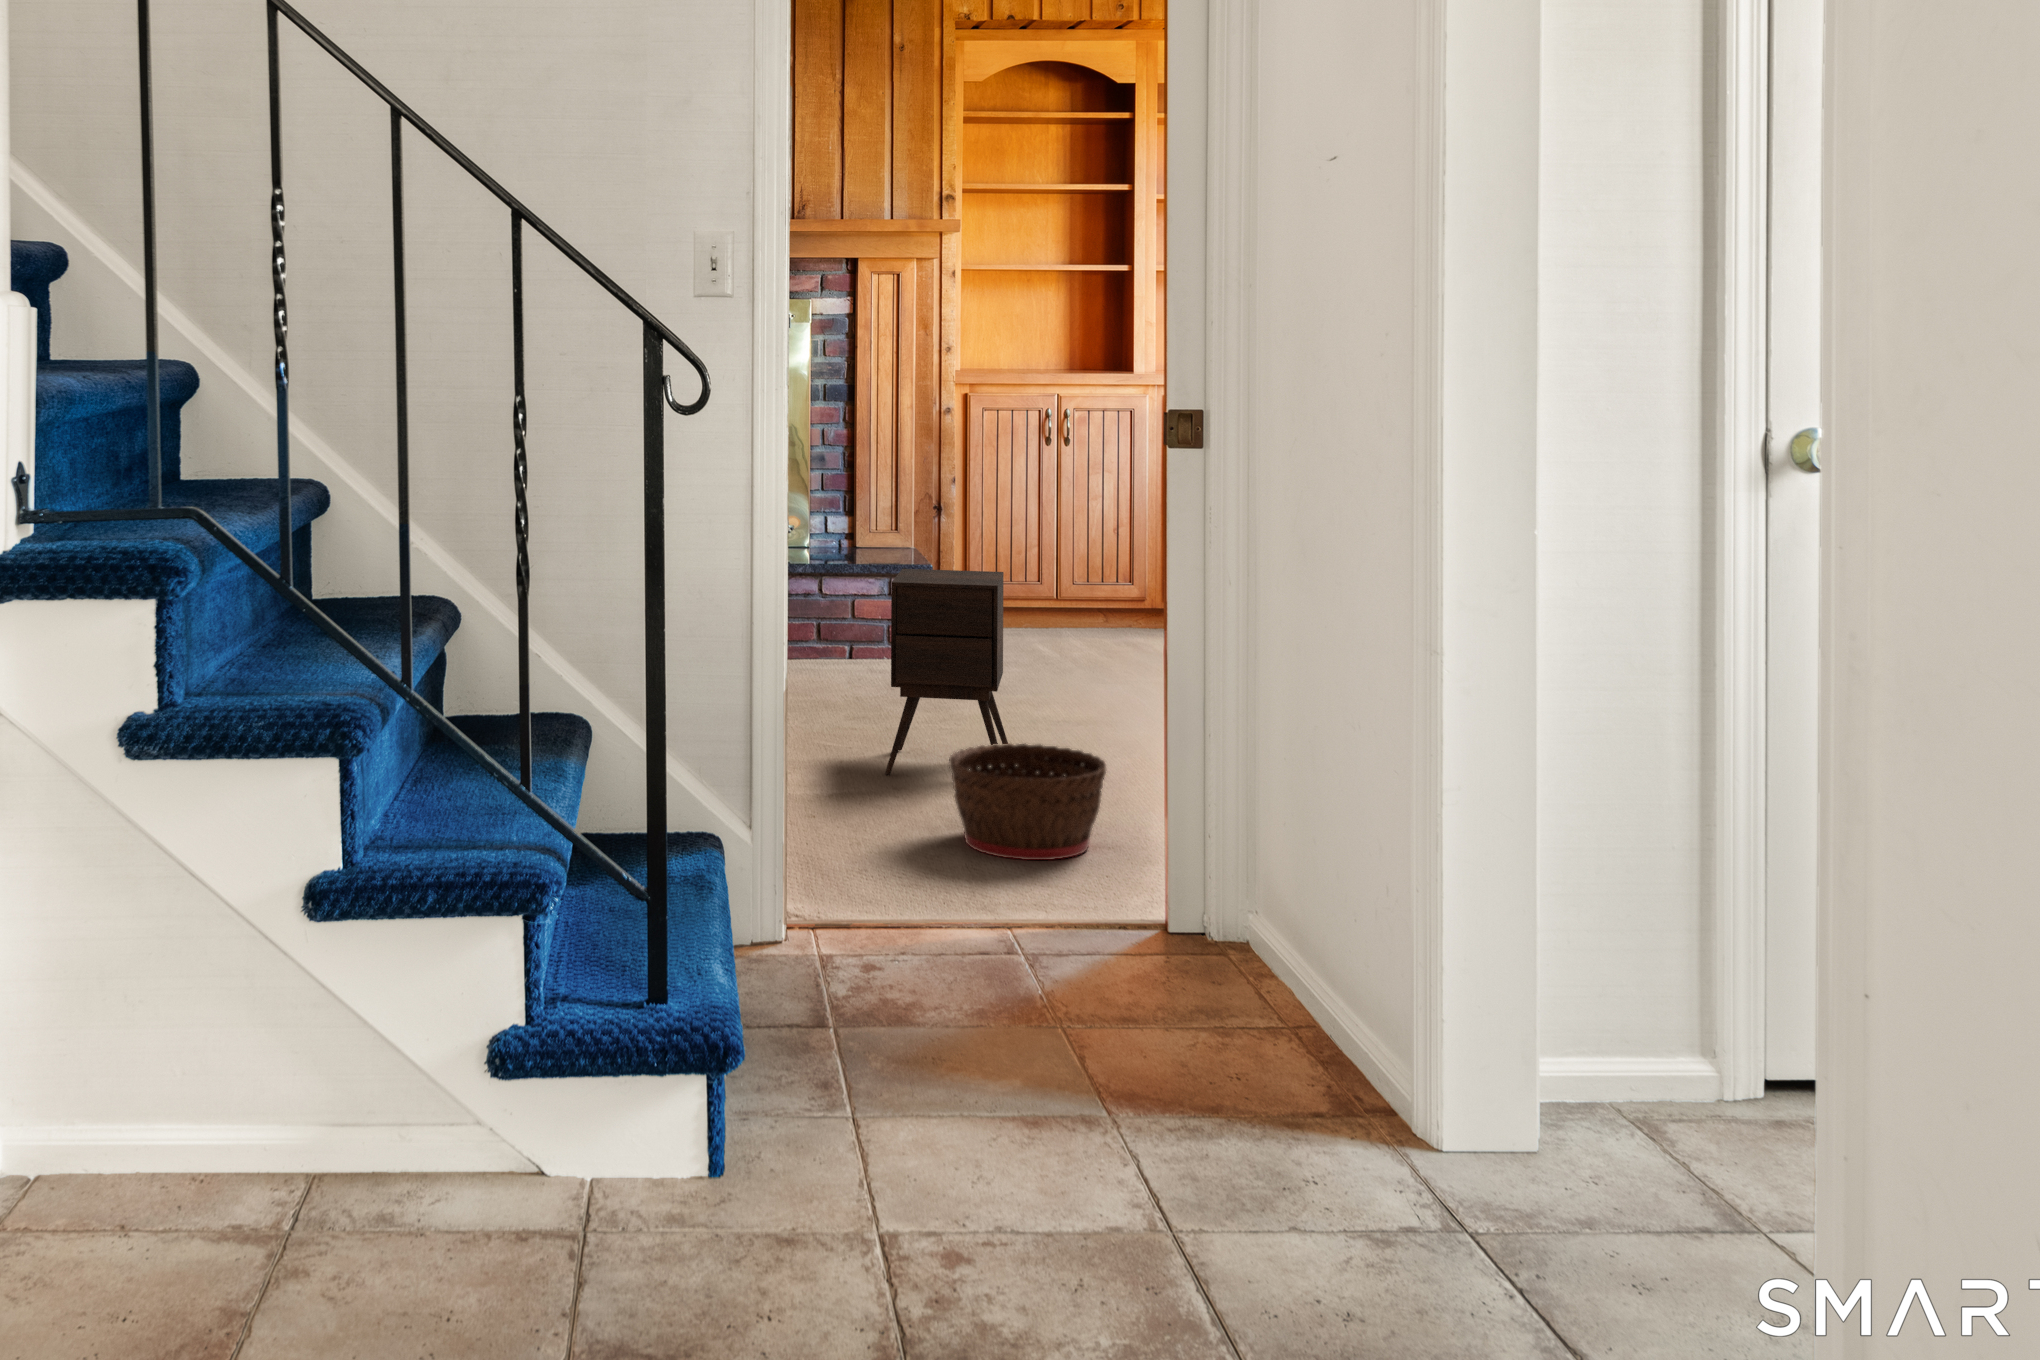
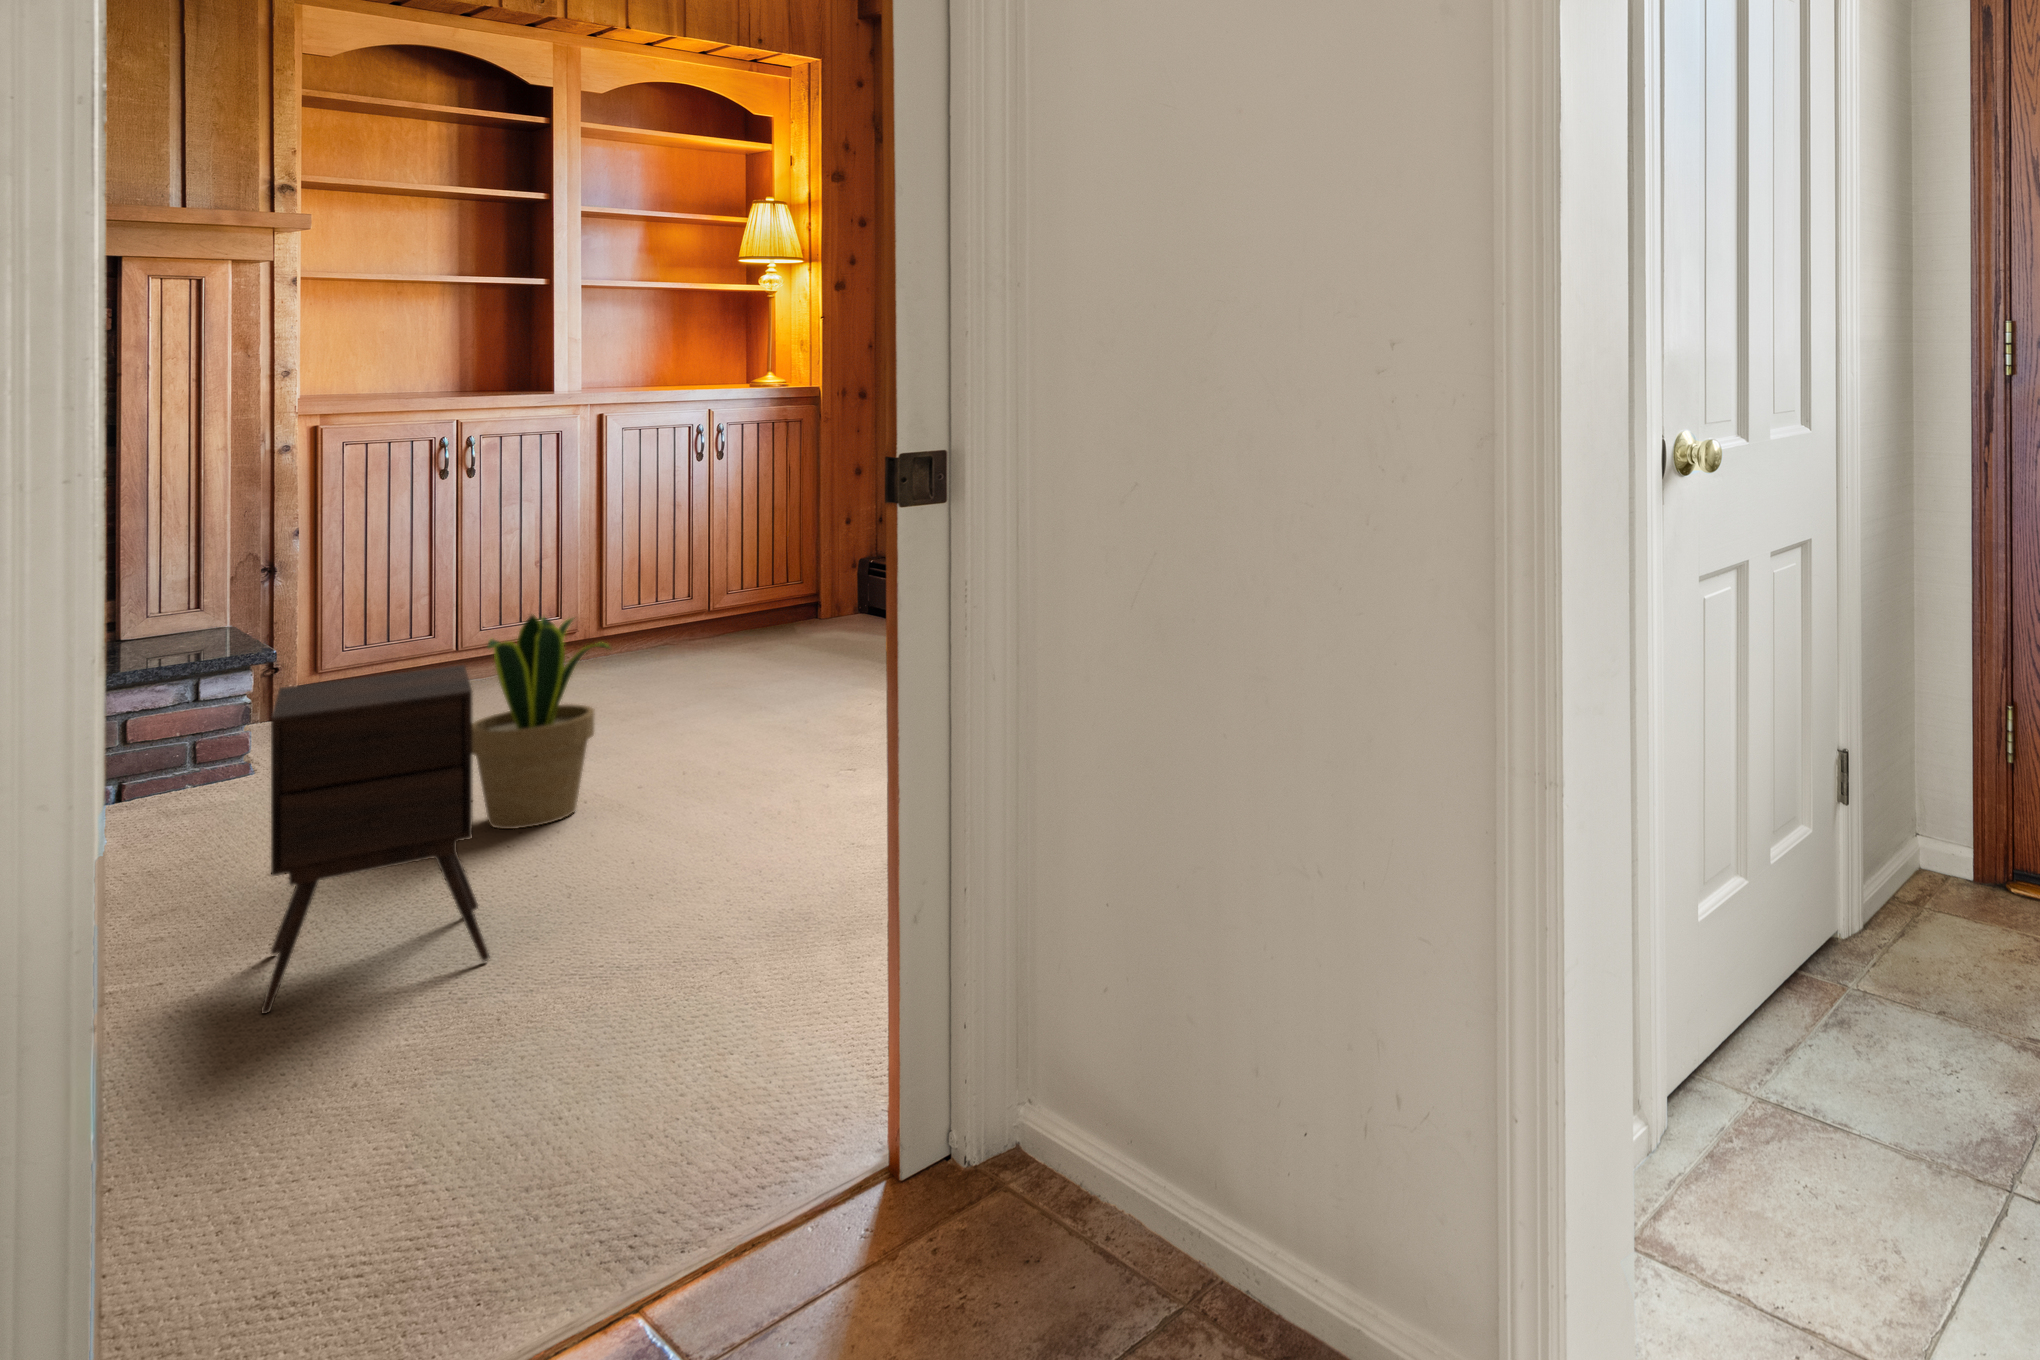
potted plant: none [1026,551,1121,721] -> present [472,614,610,829]
basket: present [949,744,1106,860] -> none [432,907,709,1126]

